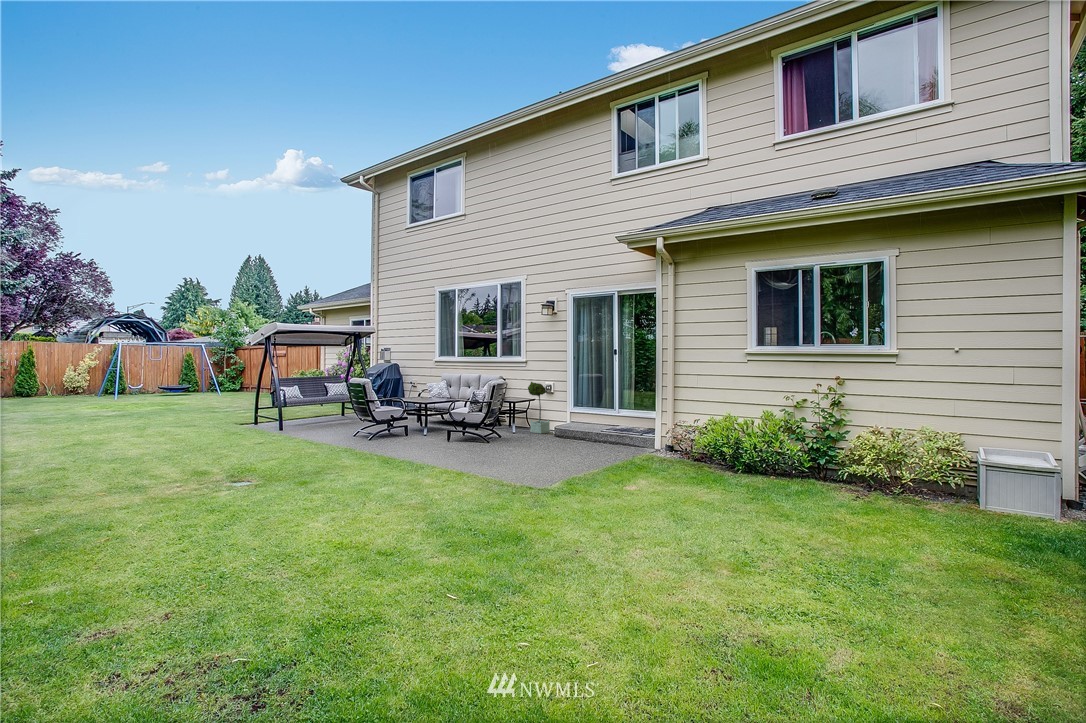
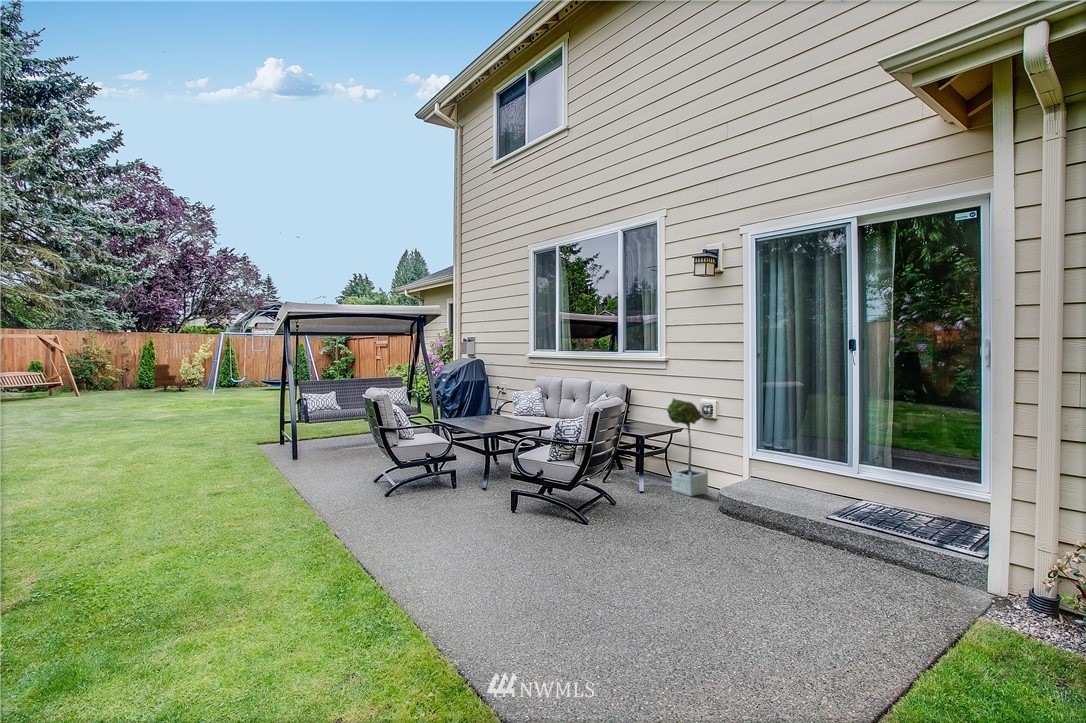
lounge chair: none [36,372,76,398] -> present [152,364,188,392]

